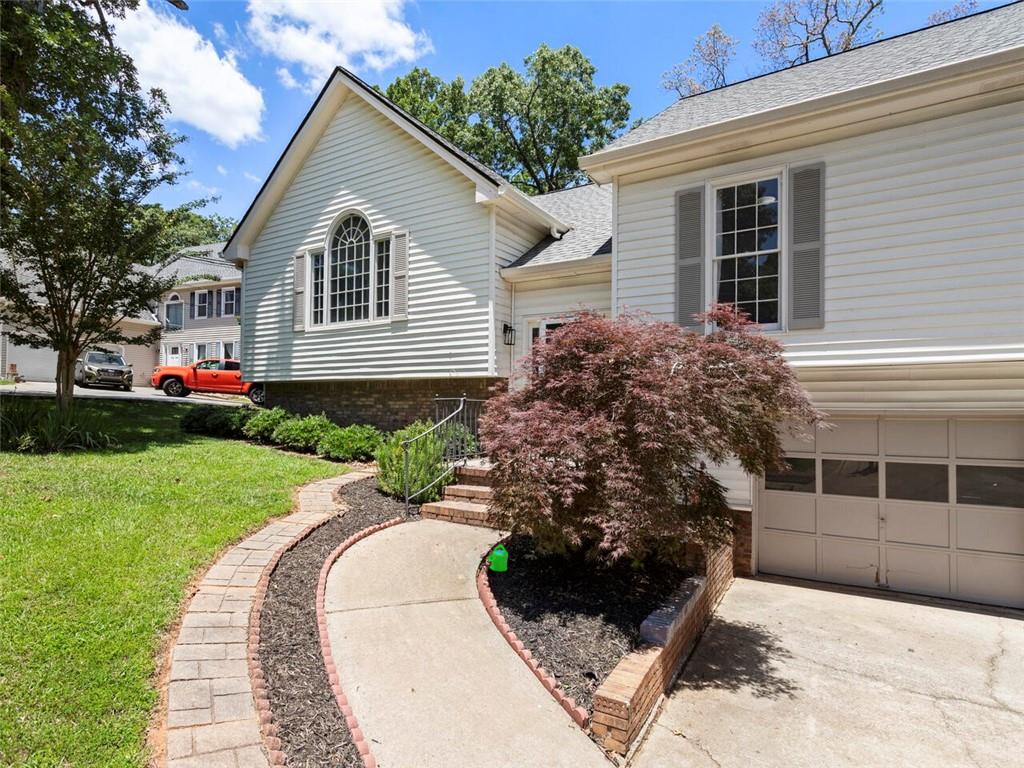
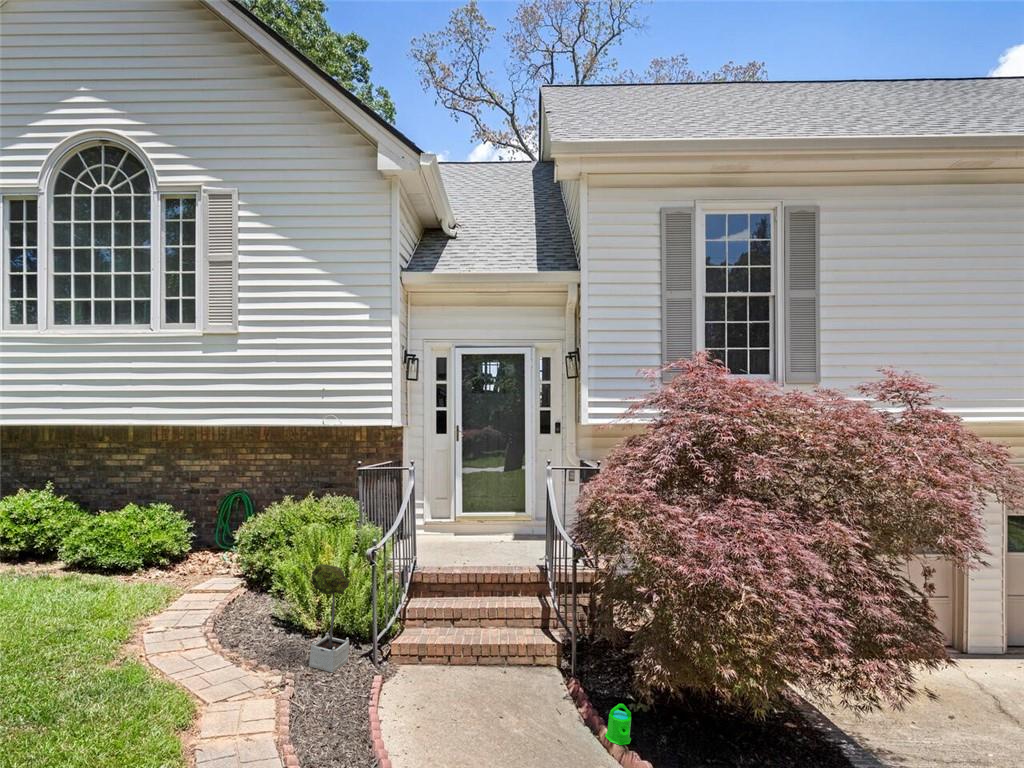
potted tree: none [373,446,400,510] -> present [309,564,350,672]

